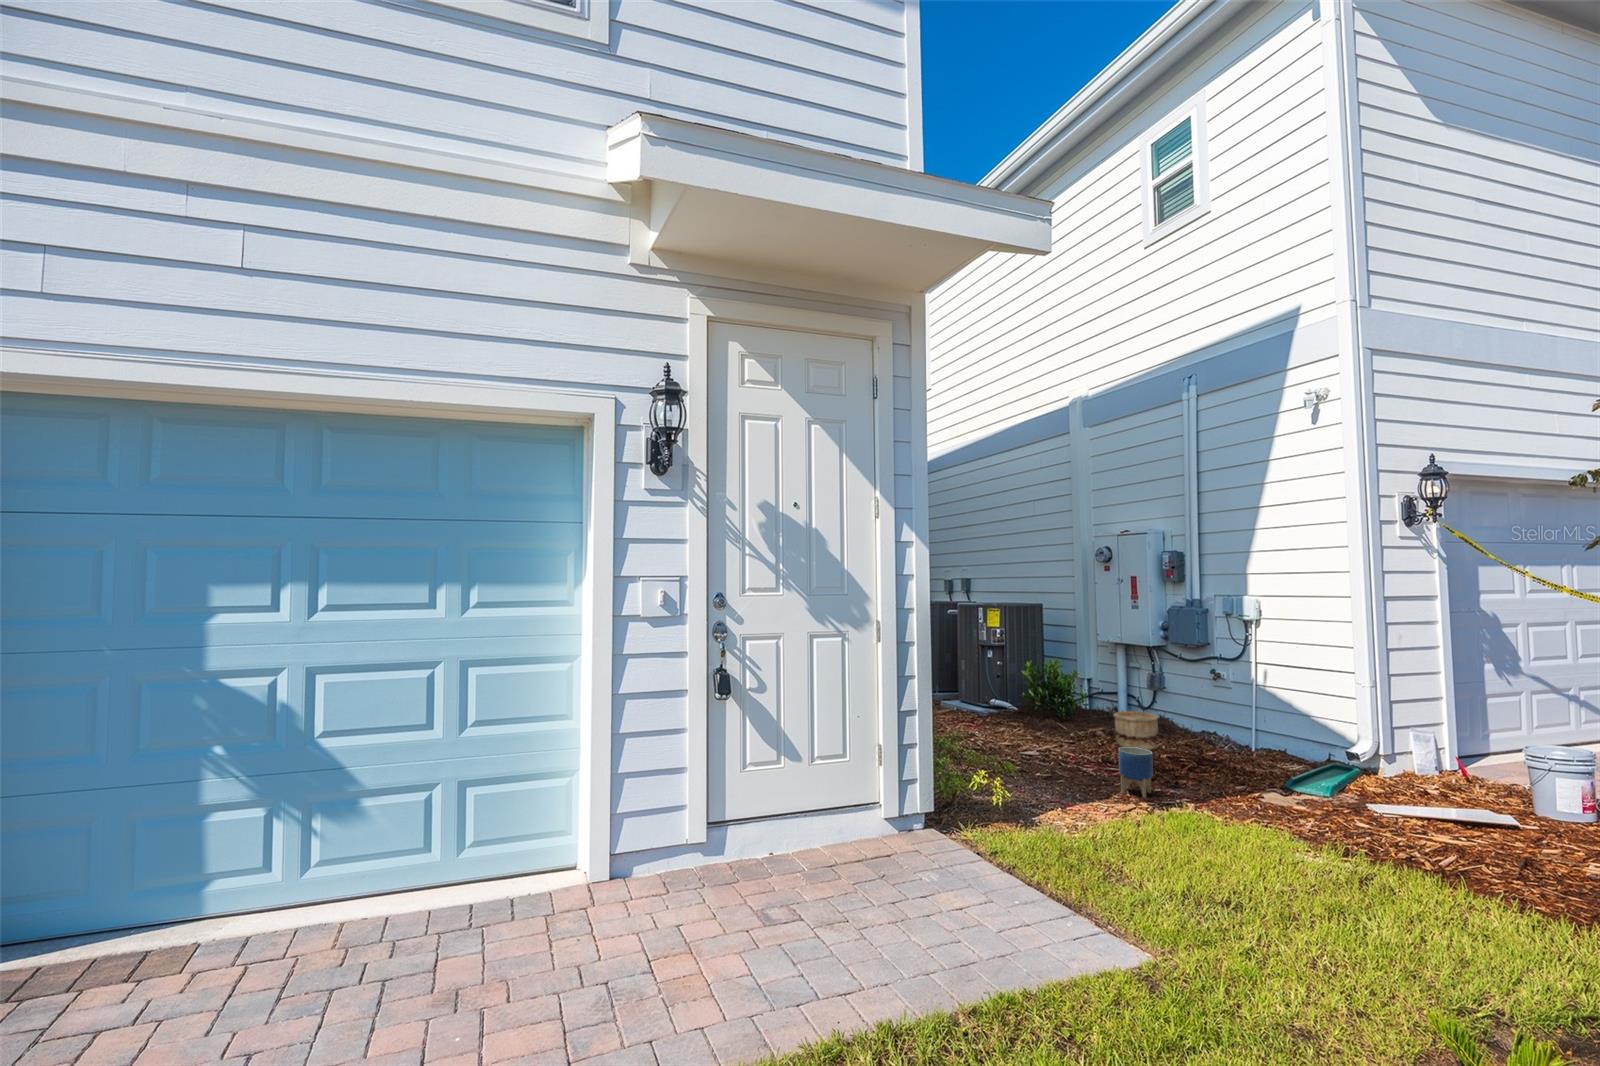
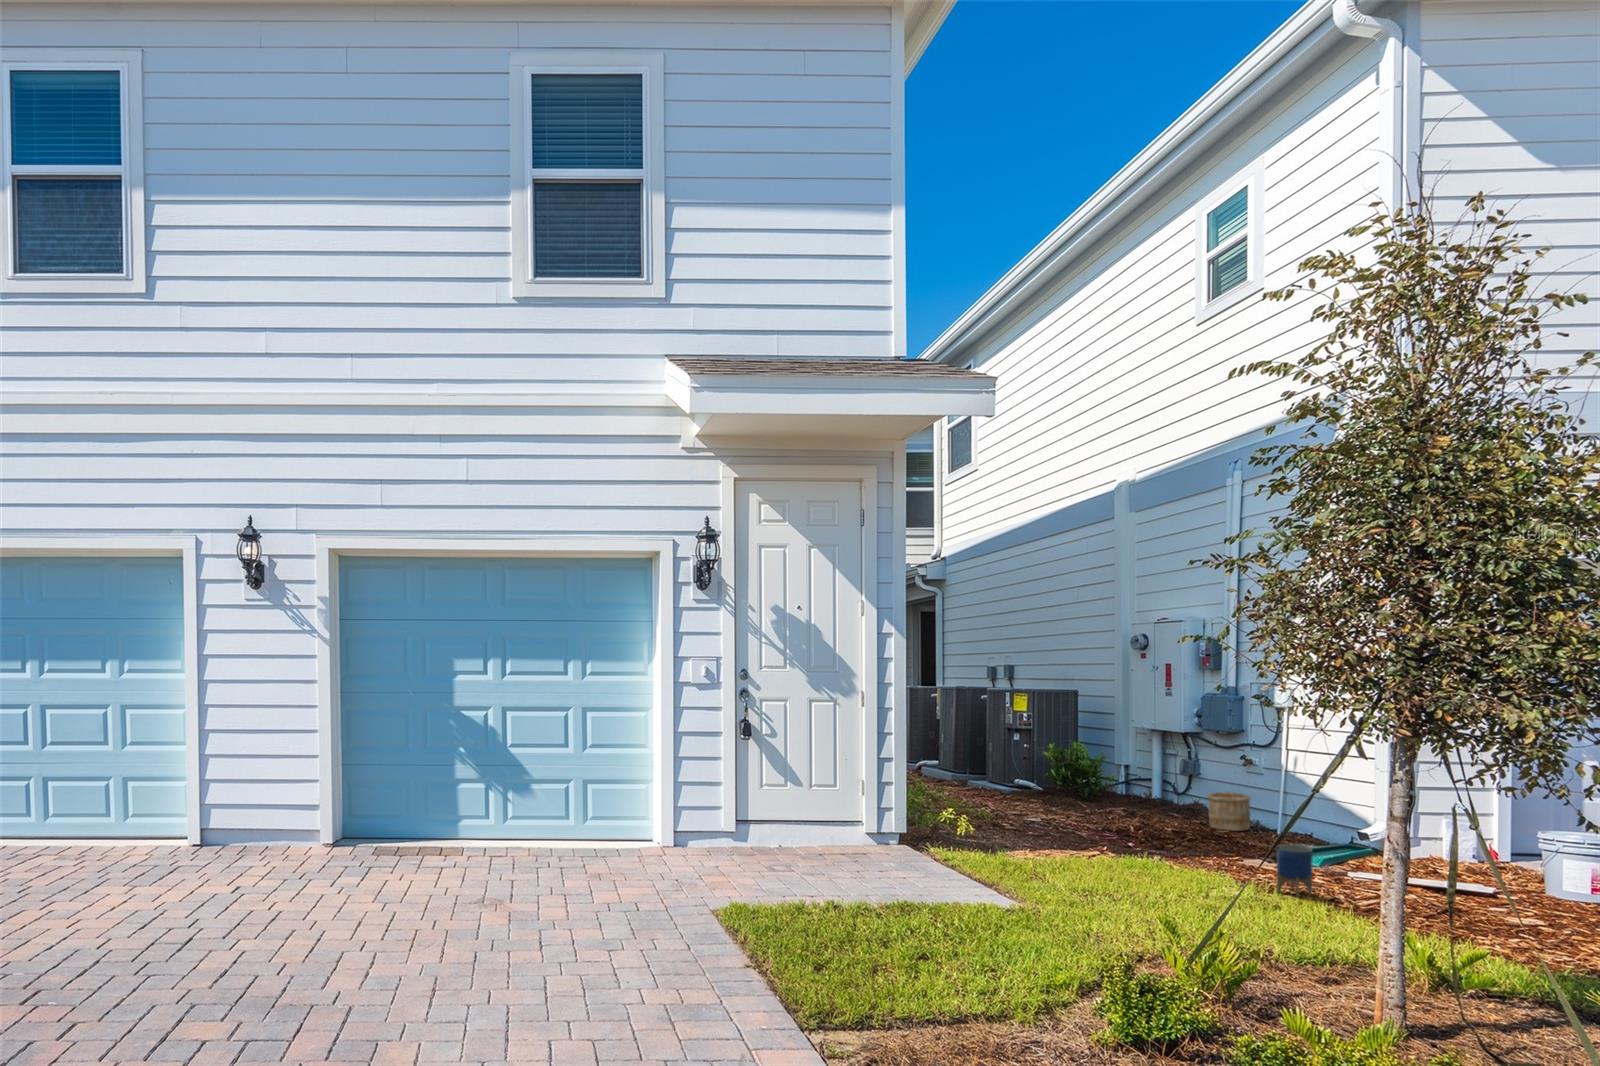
planter: present [1118,747,1153,798] -> present [1277,844,1313,897]

